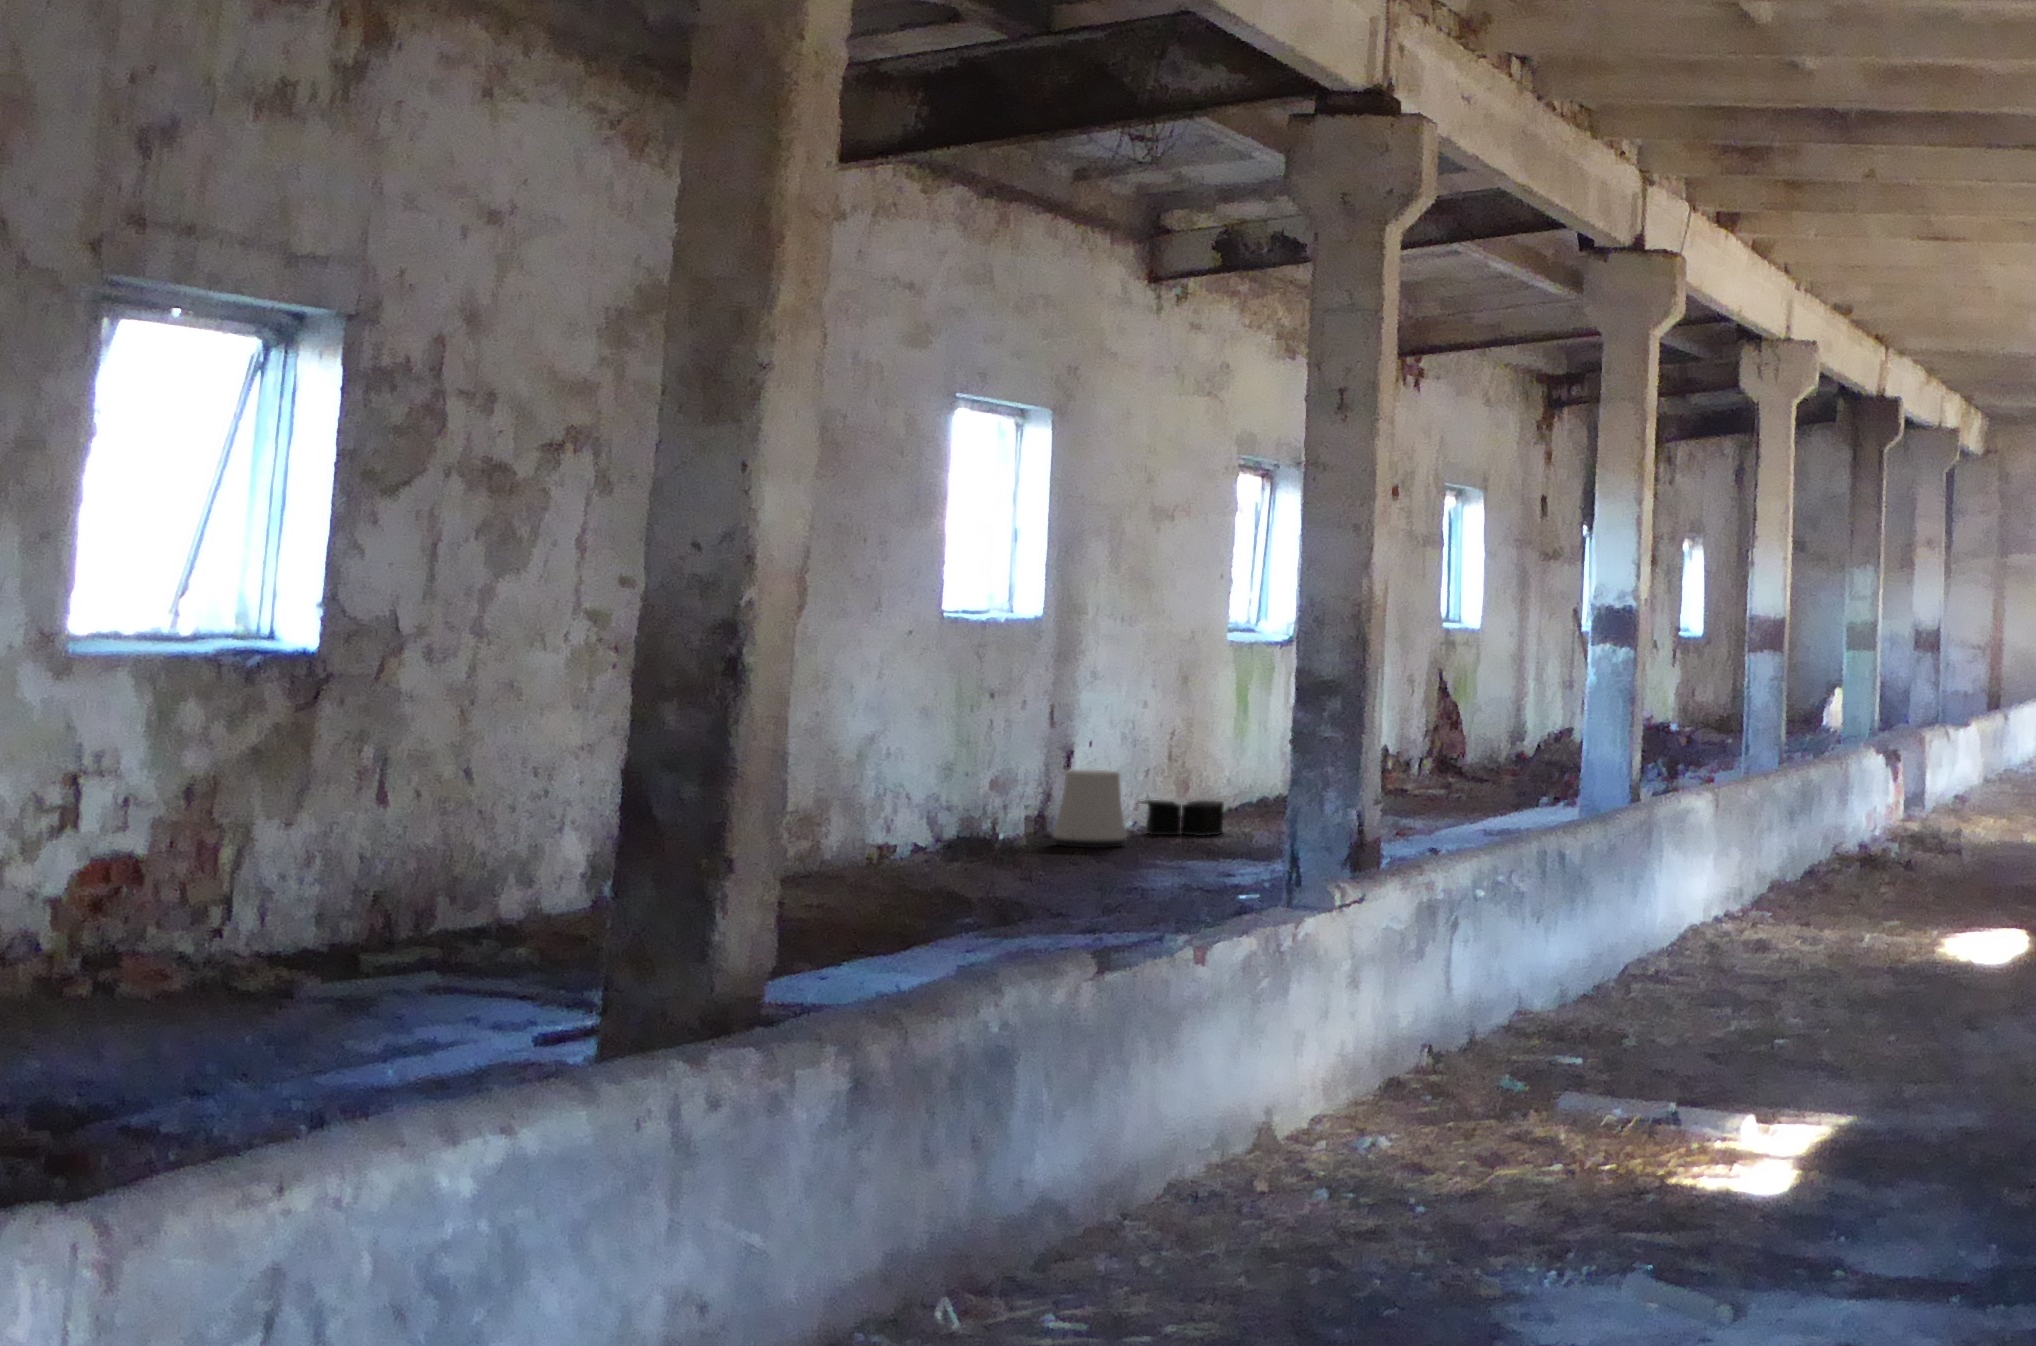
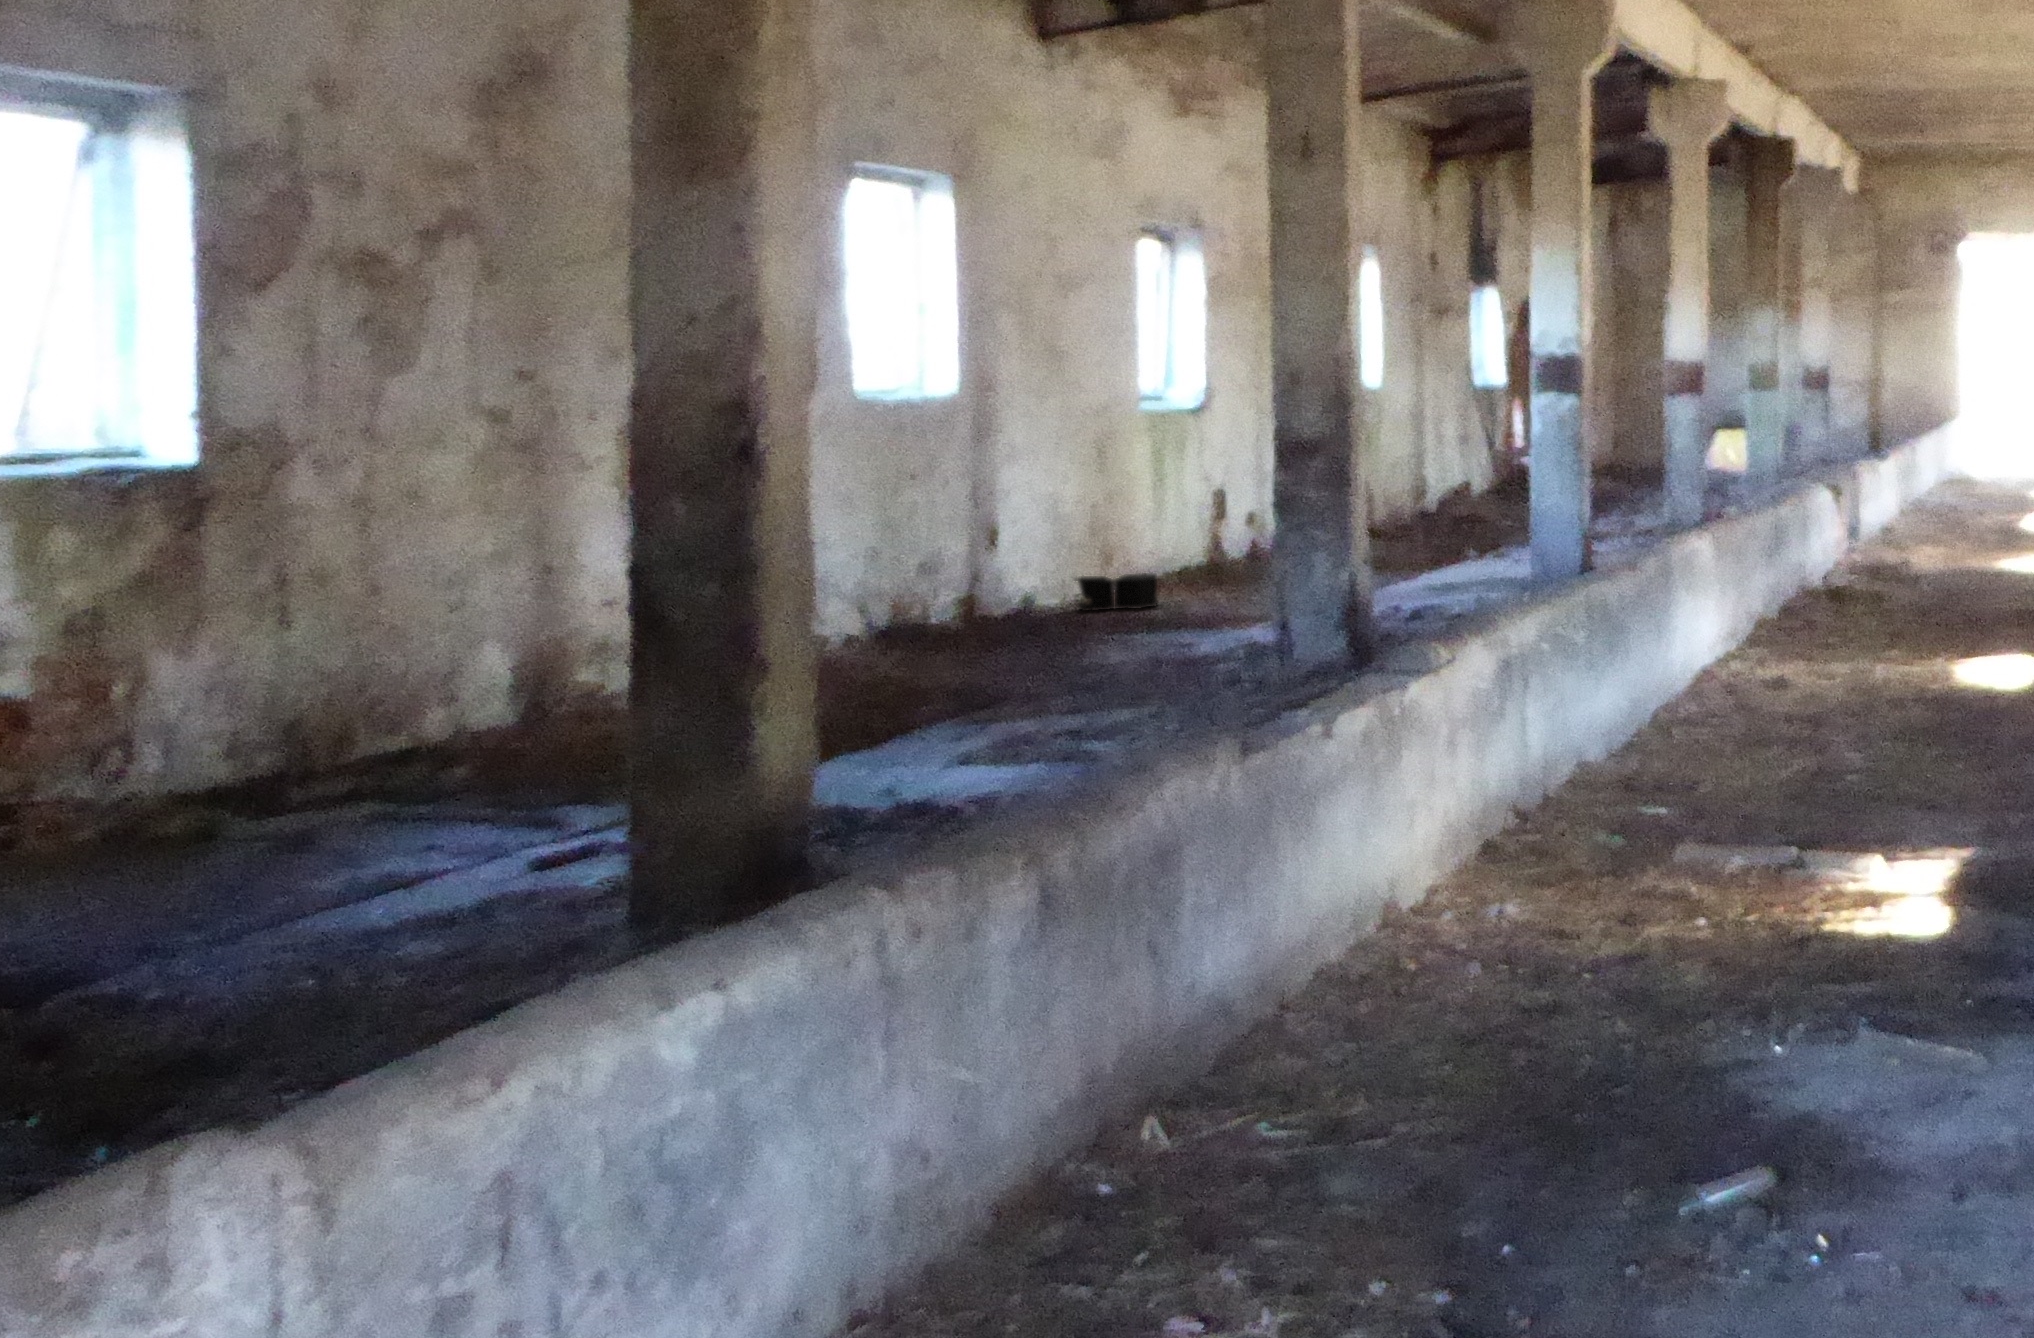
stool: present [1052,770,1127,848] -> none [984,549,1064,628]

